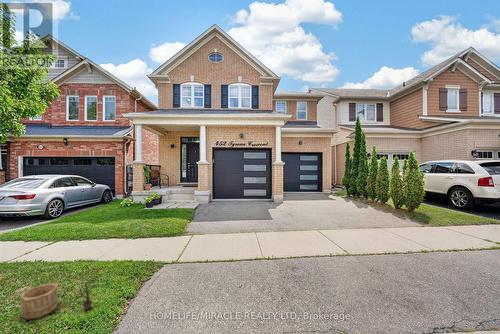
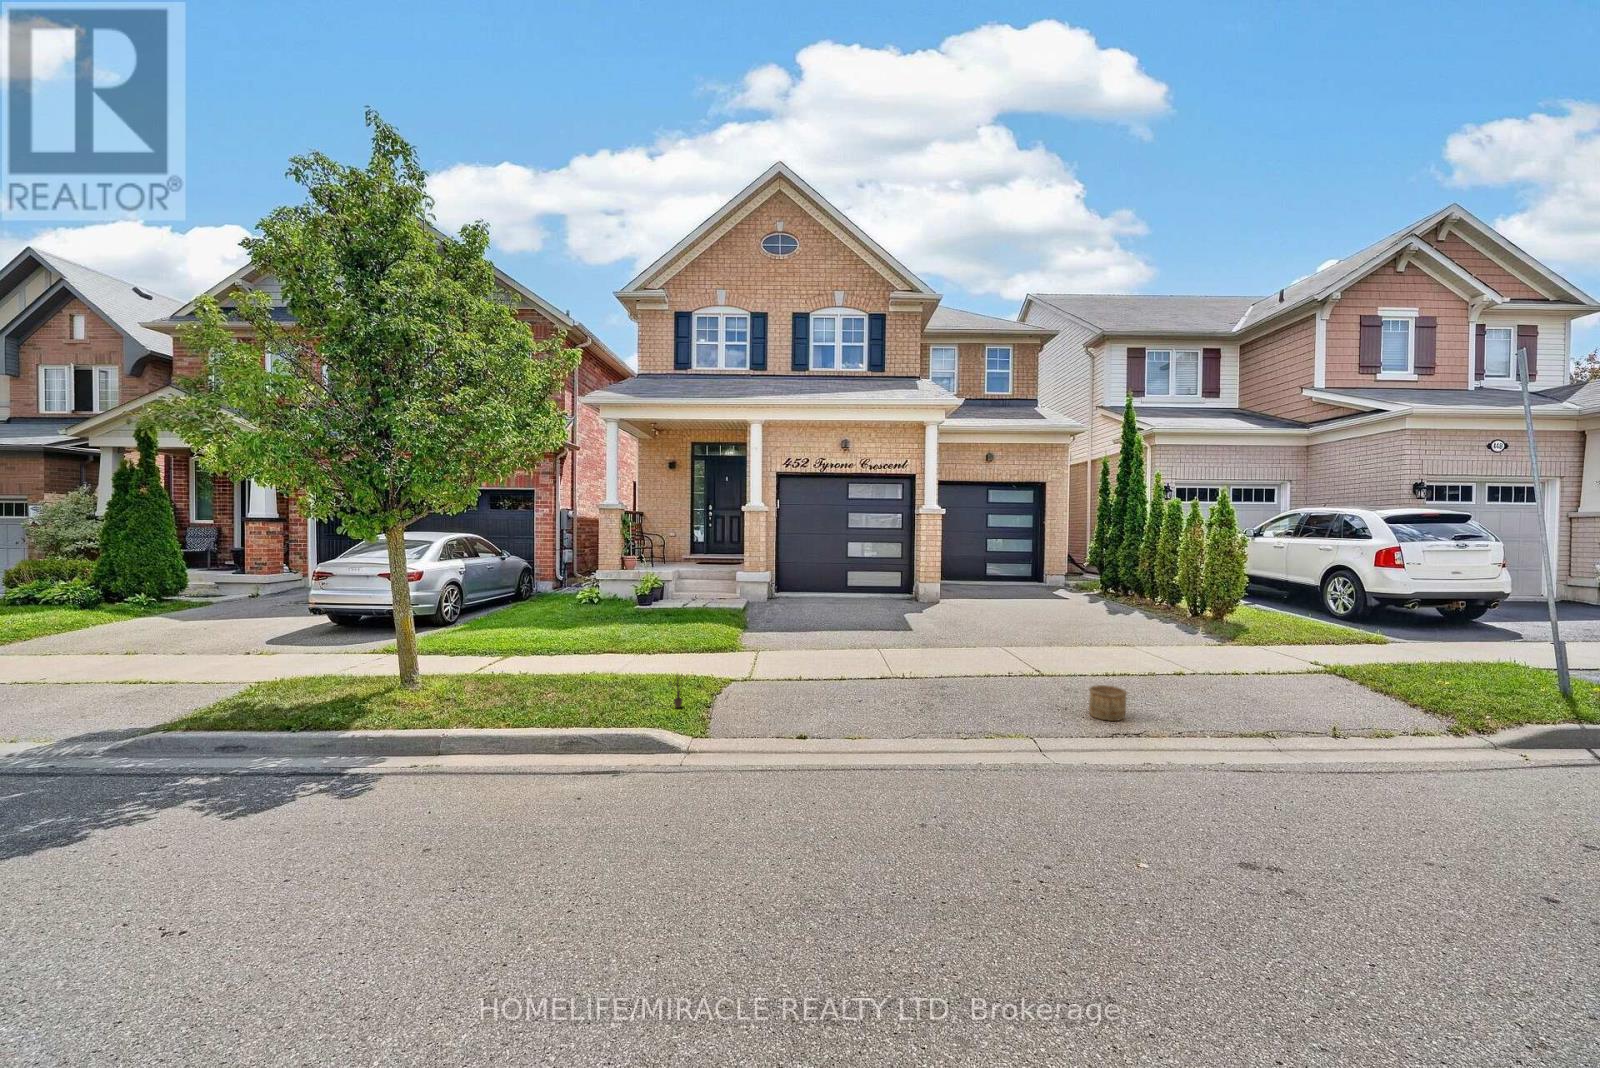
wooden bucket: present [20,283,58,320] -> present [1089,685,1127,721]

